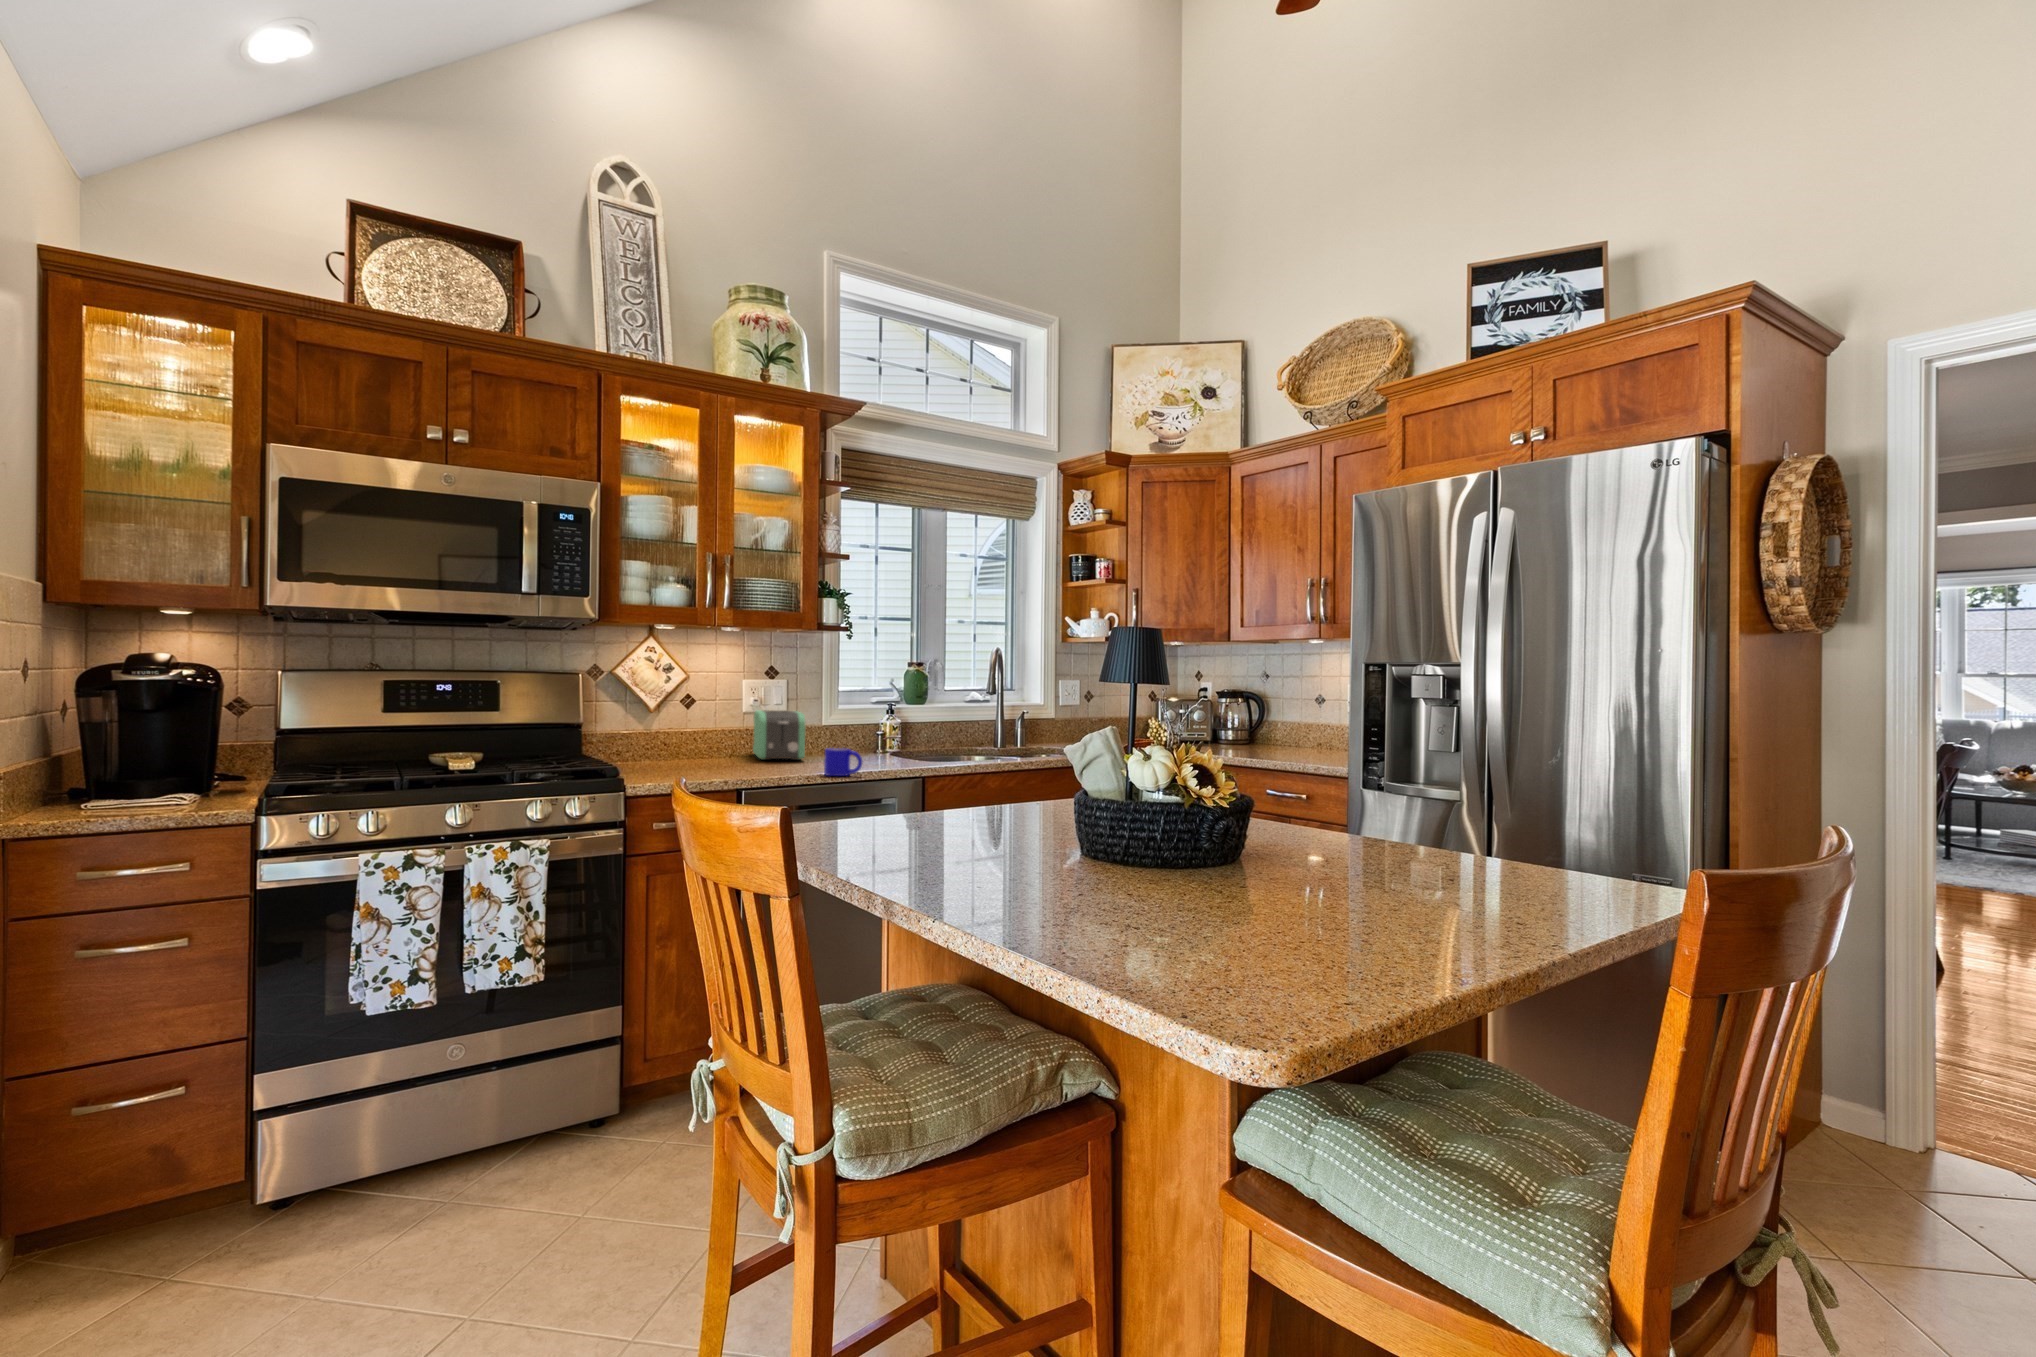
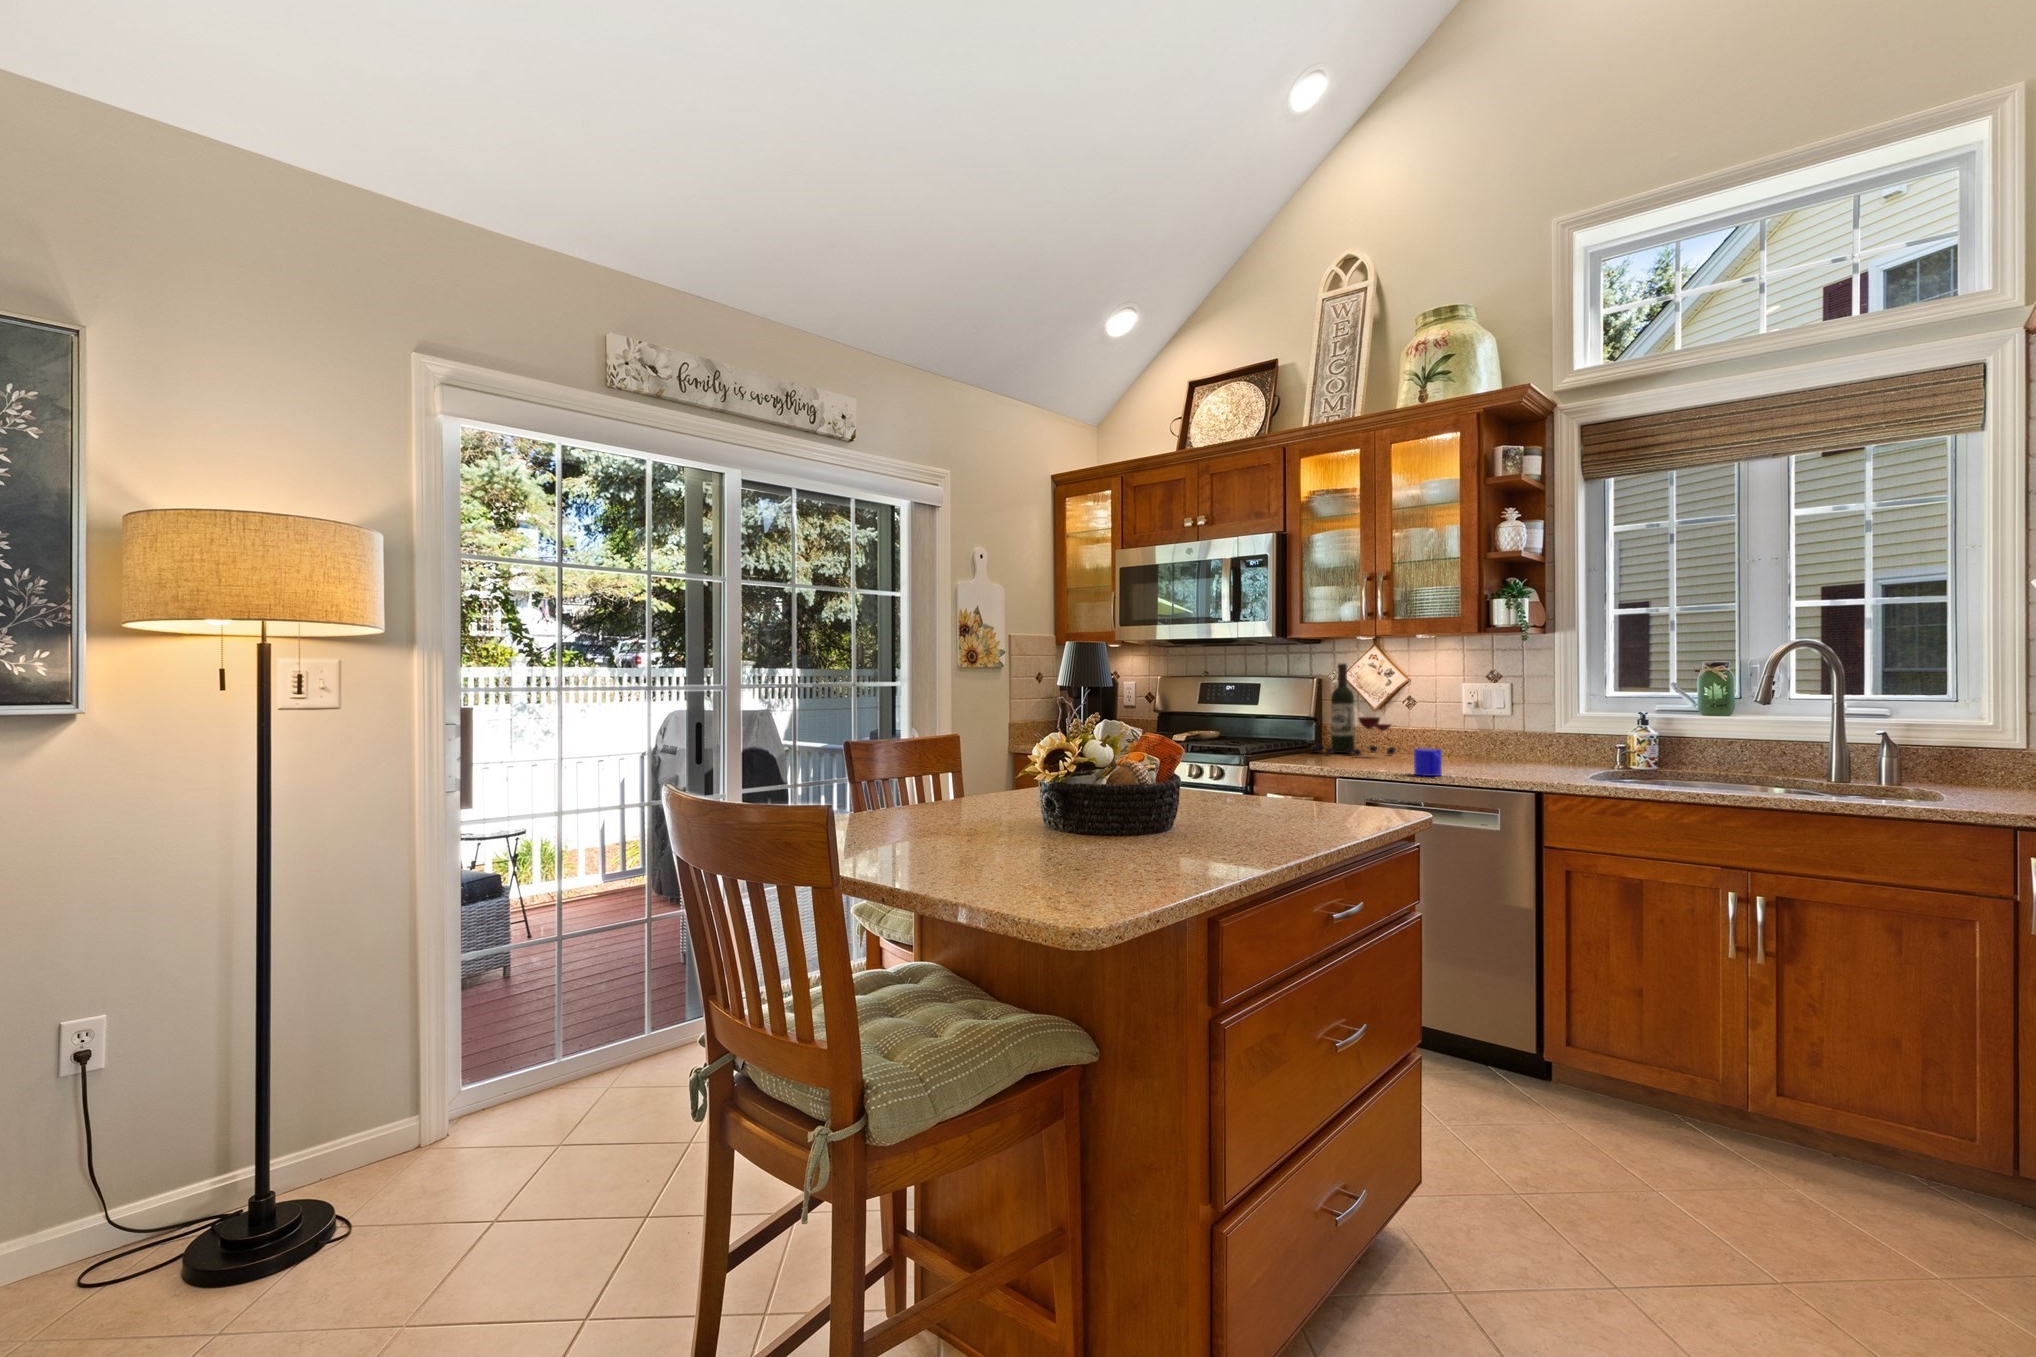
wine bottle: none [577,654,701,765] -> present [1311,663,1395,756]
toaster: present [753,710,805,760] -> none [1451,713,1539,763]

